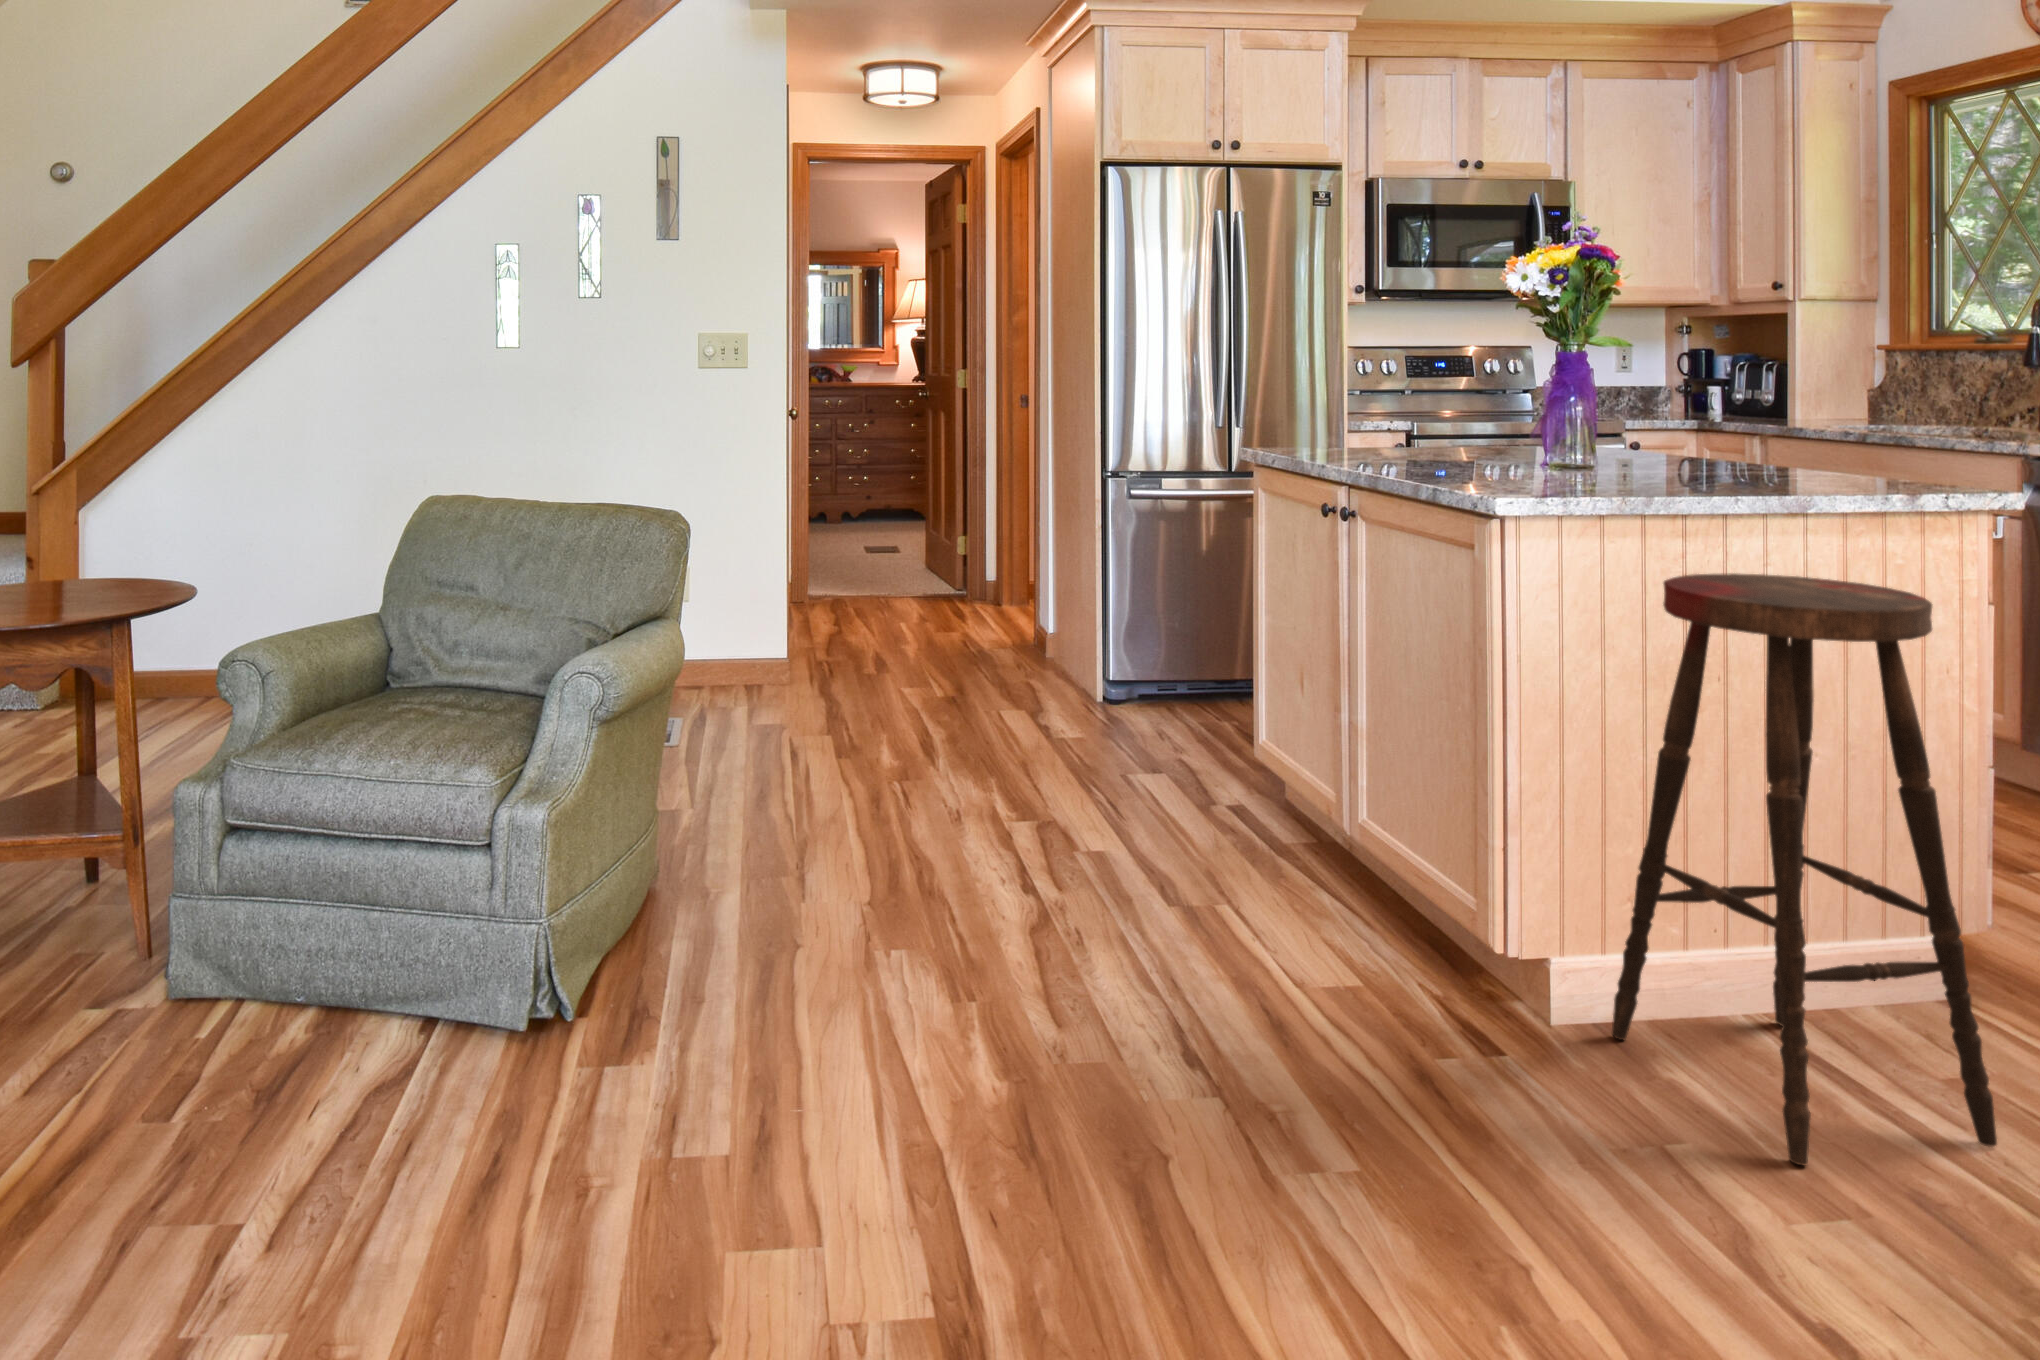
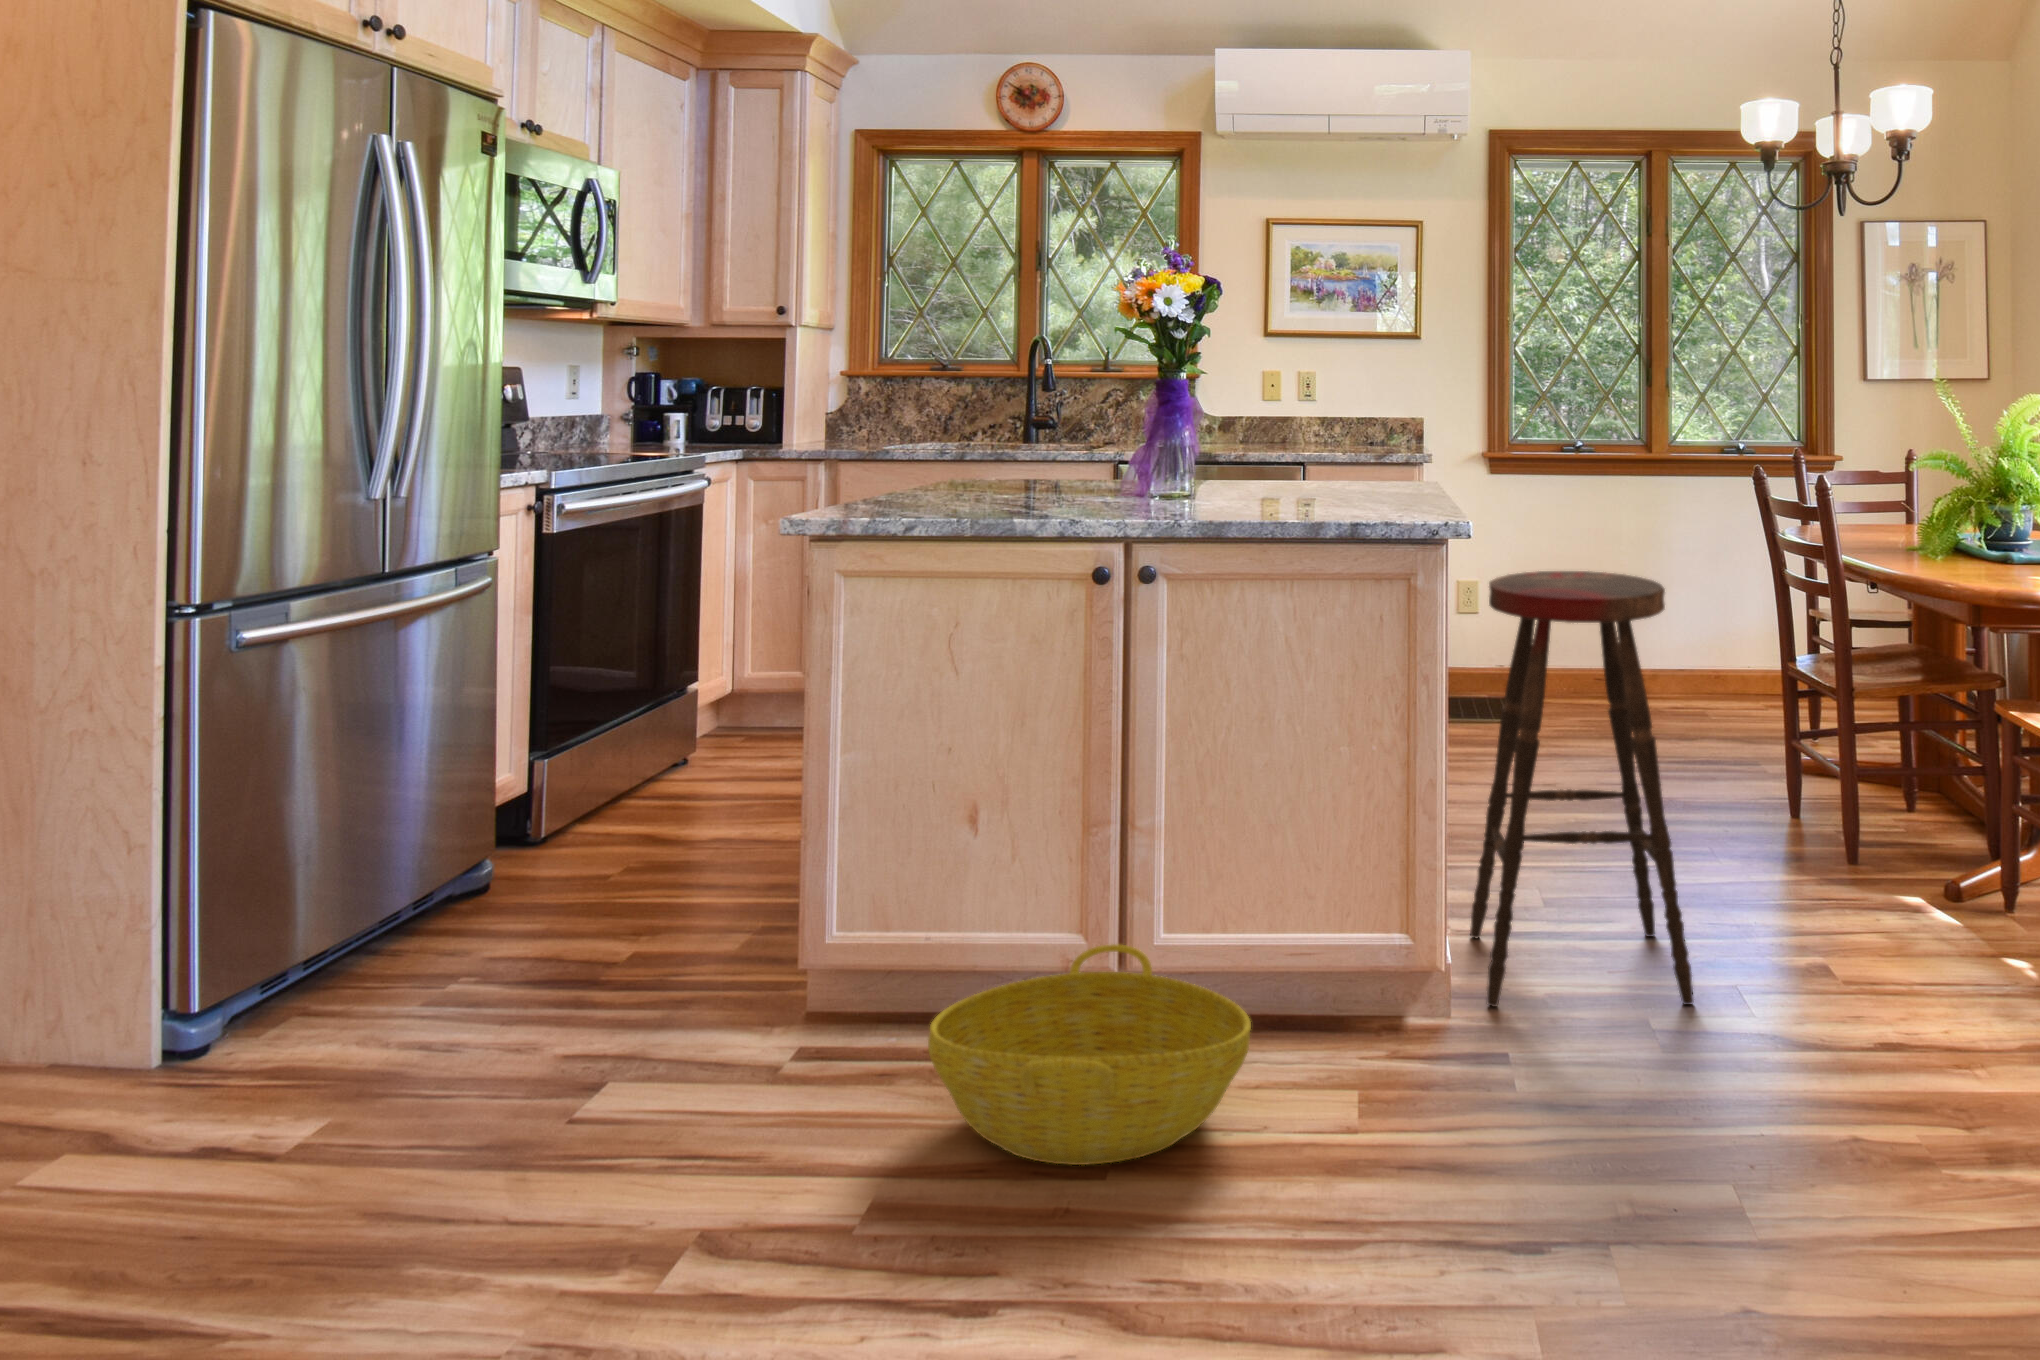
basket: none [1135,782,1327,926] -> present [928,944,1251,1165]

